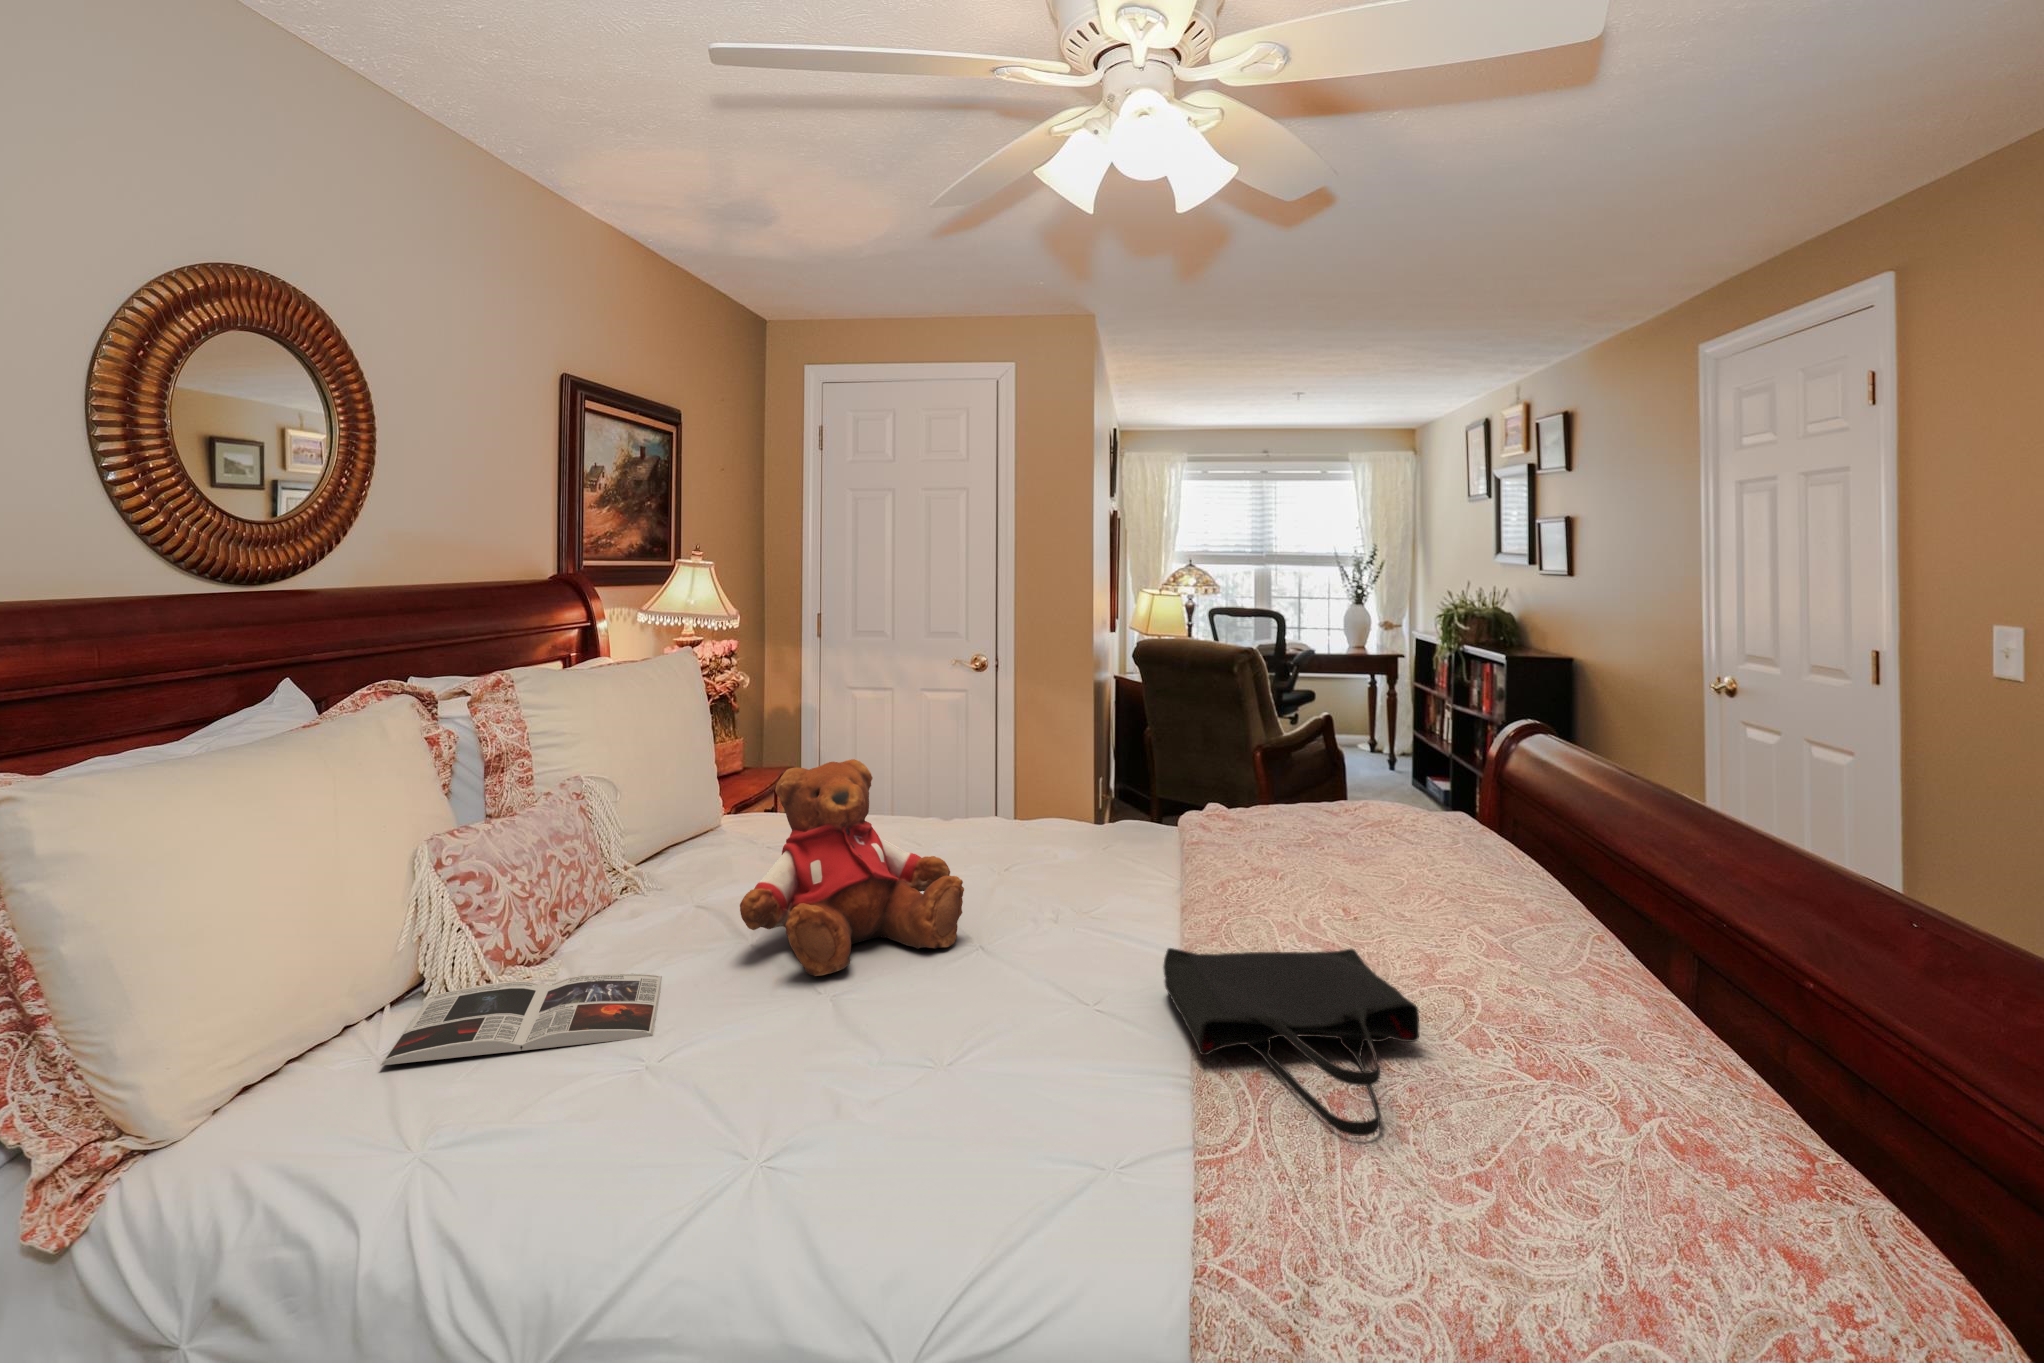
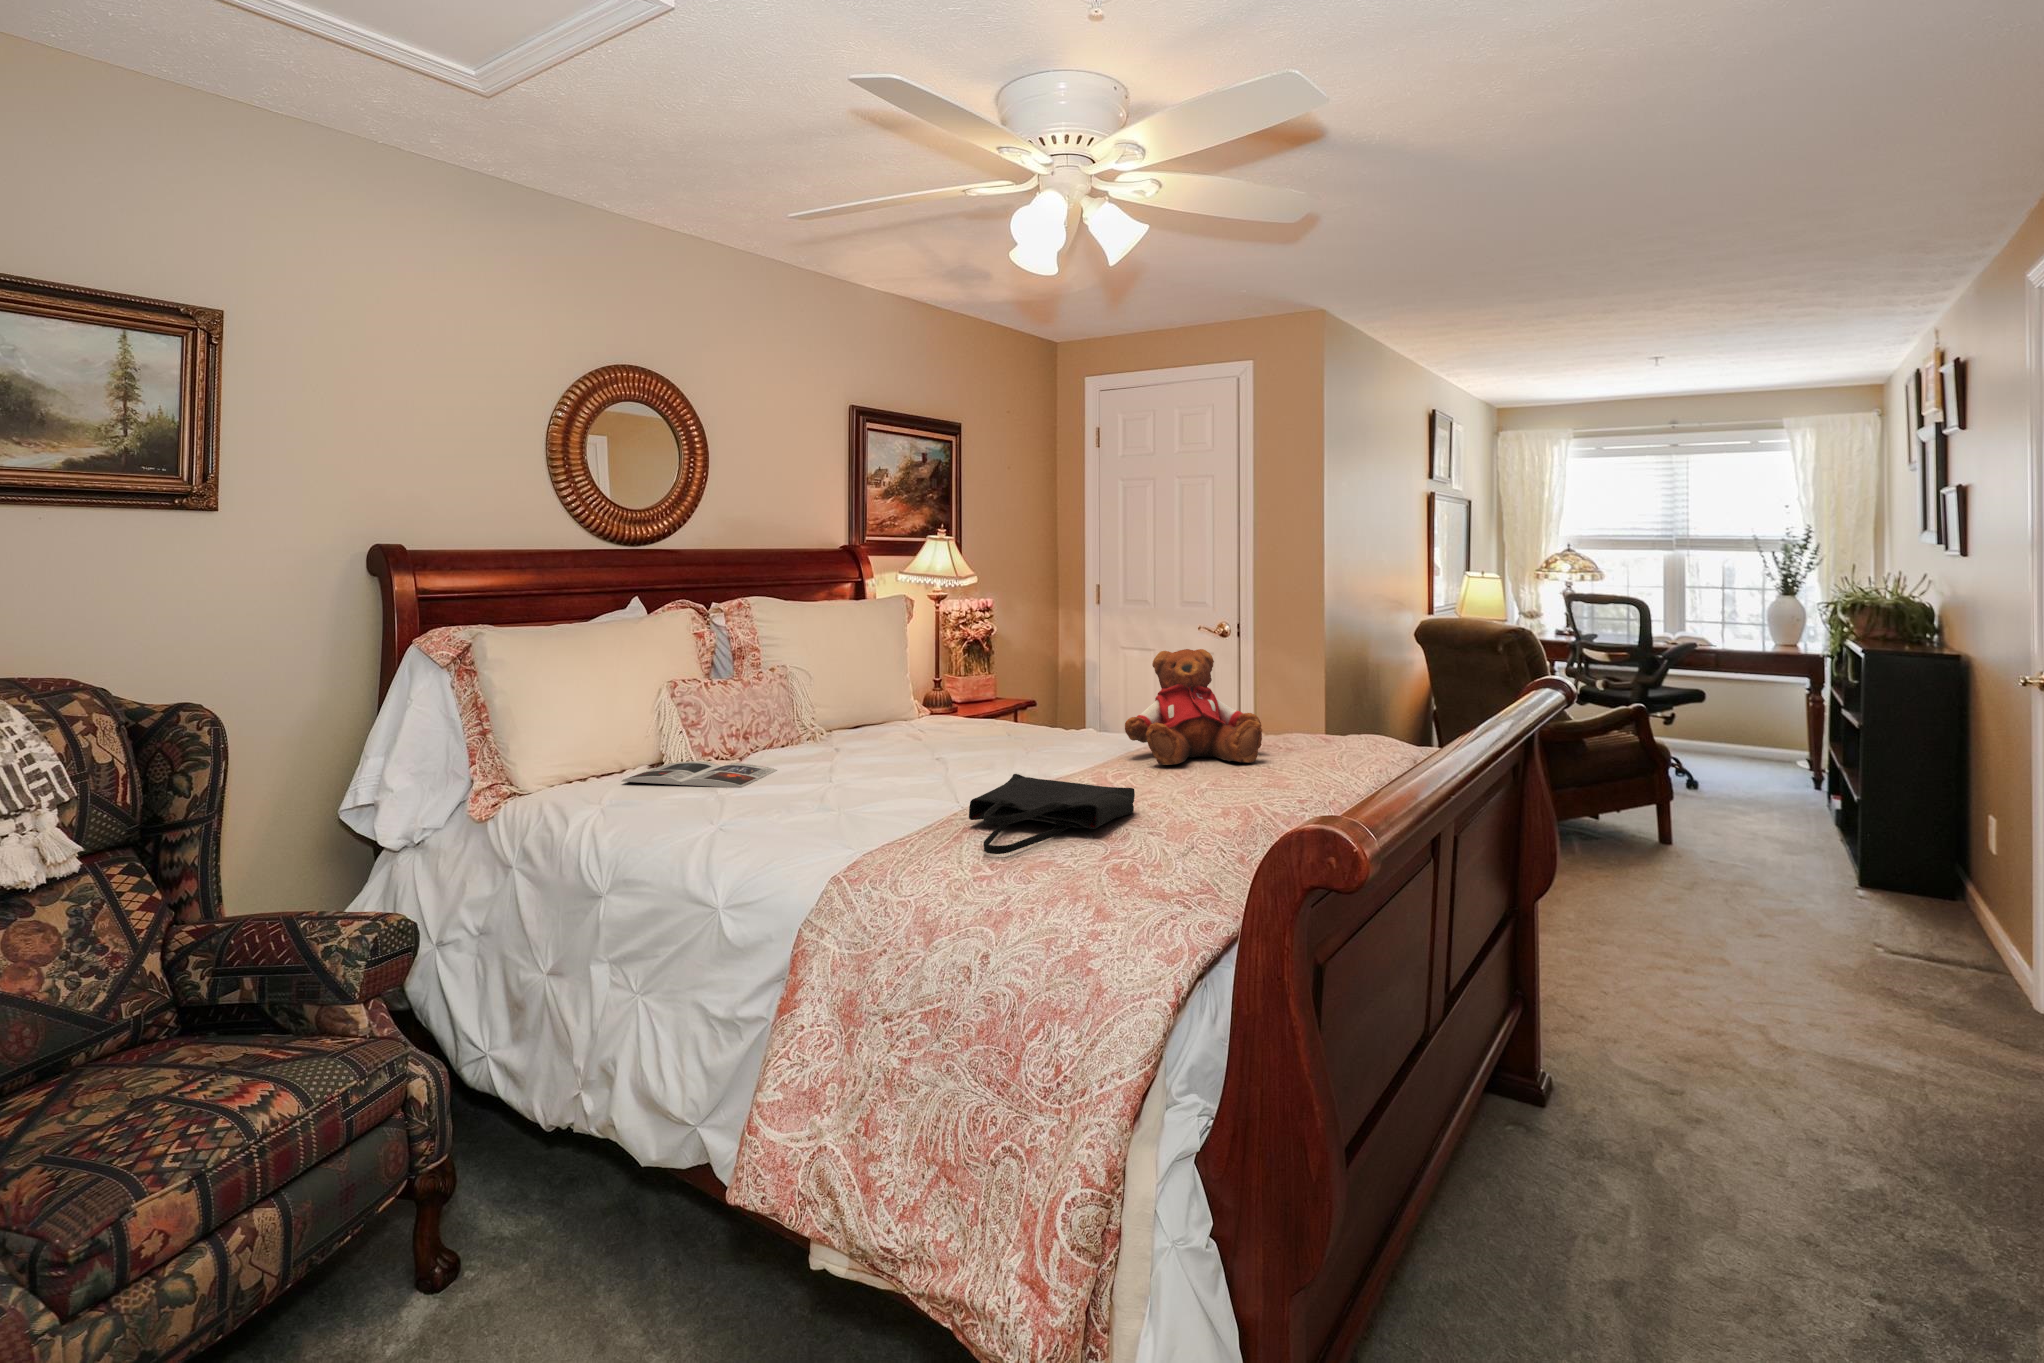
teddy bear: present [740,759,964,976] -> present [1125,649,1262,765]

